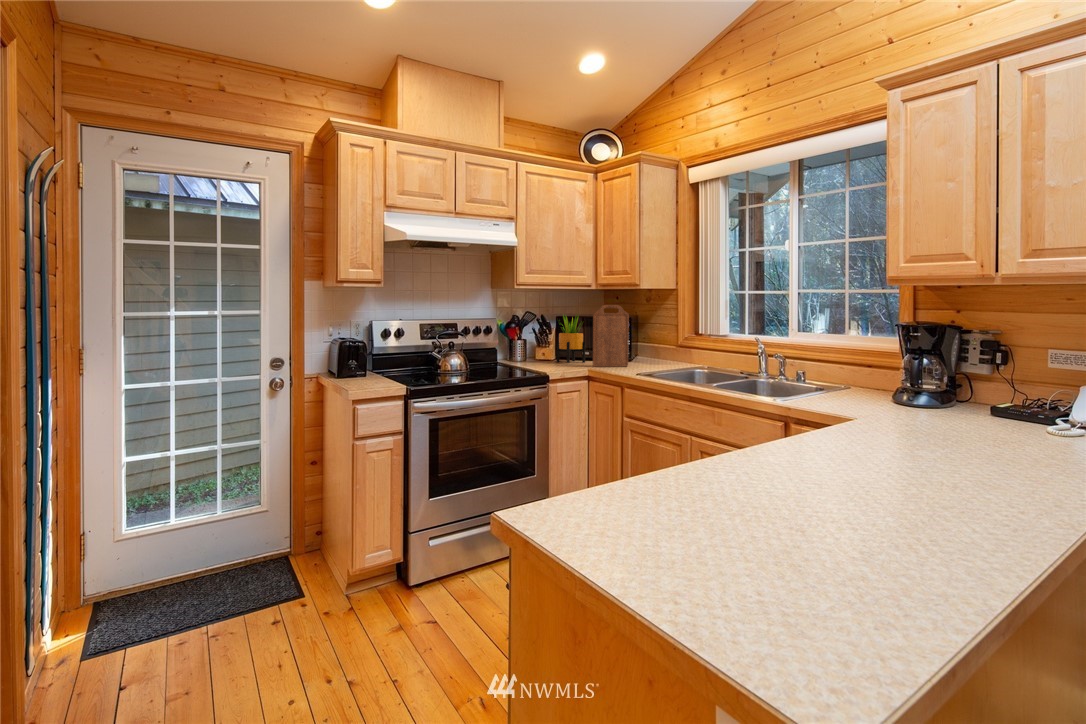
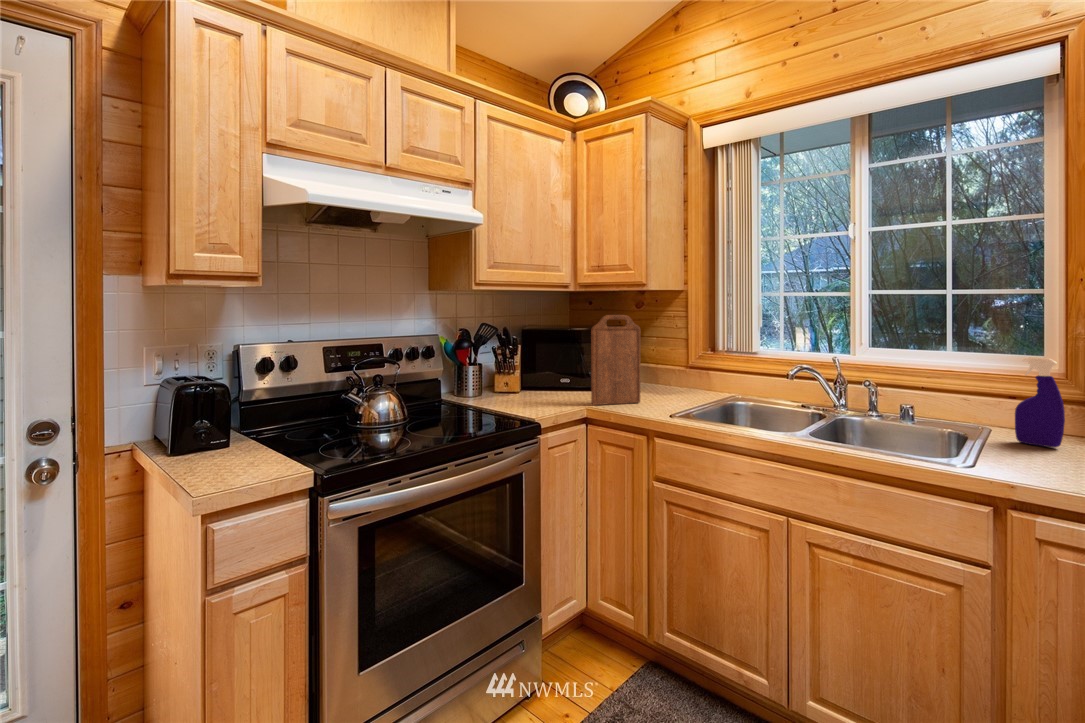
potted plant: present [557,317,585,363] -> none [529,326,571,399]
spray bottle: none [848,333,872,393] -> present [1015,357,1065,448]

